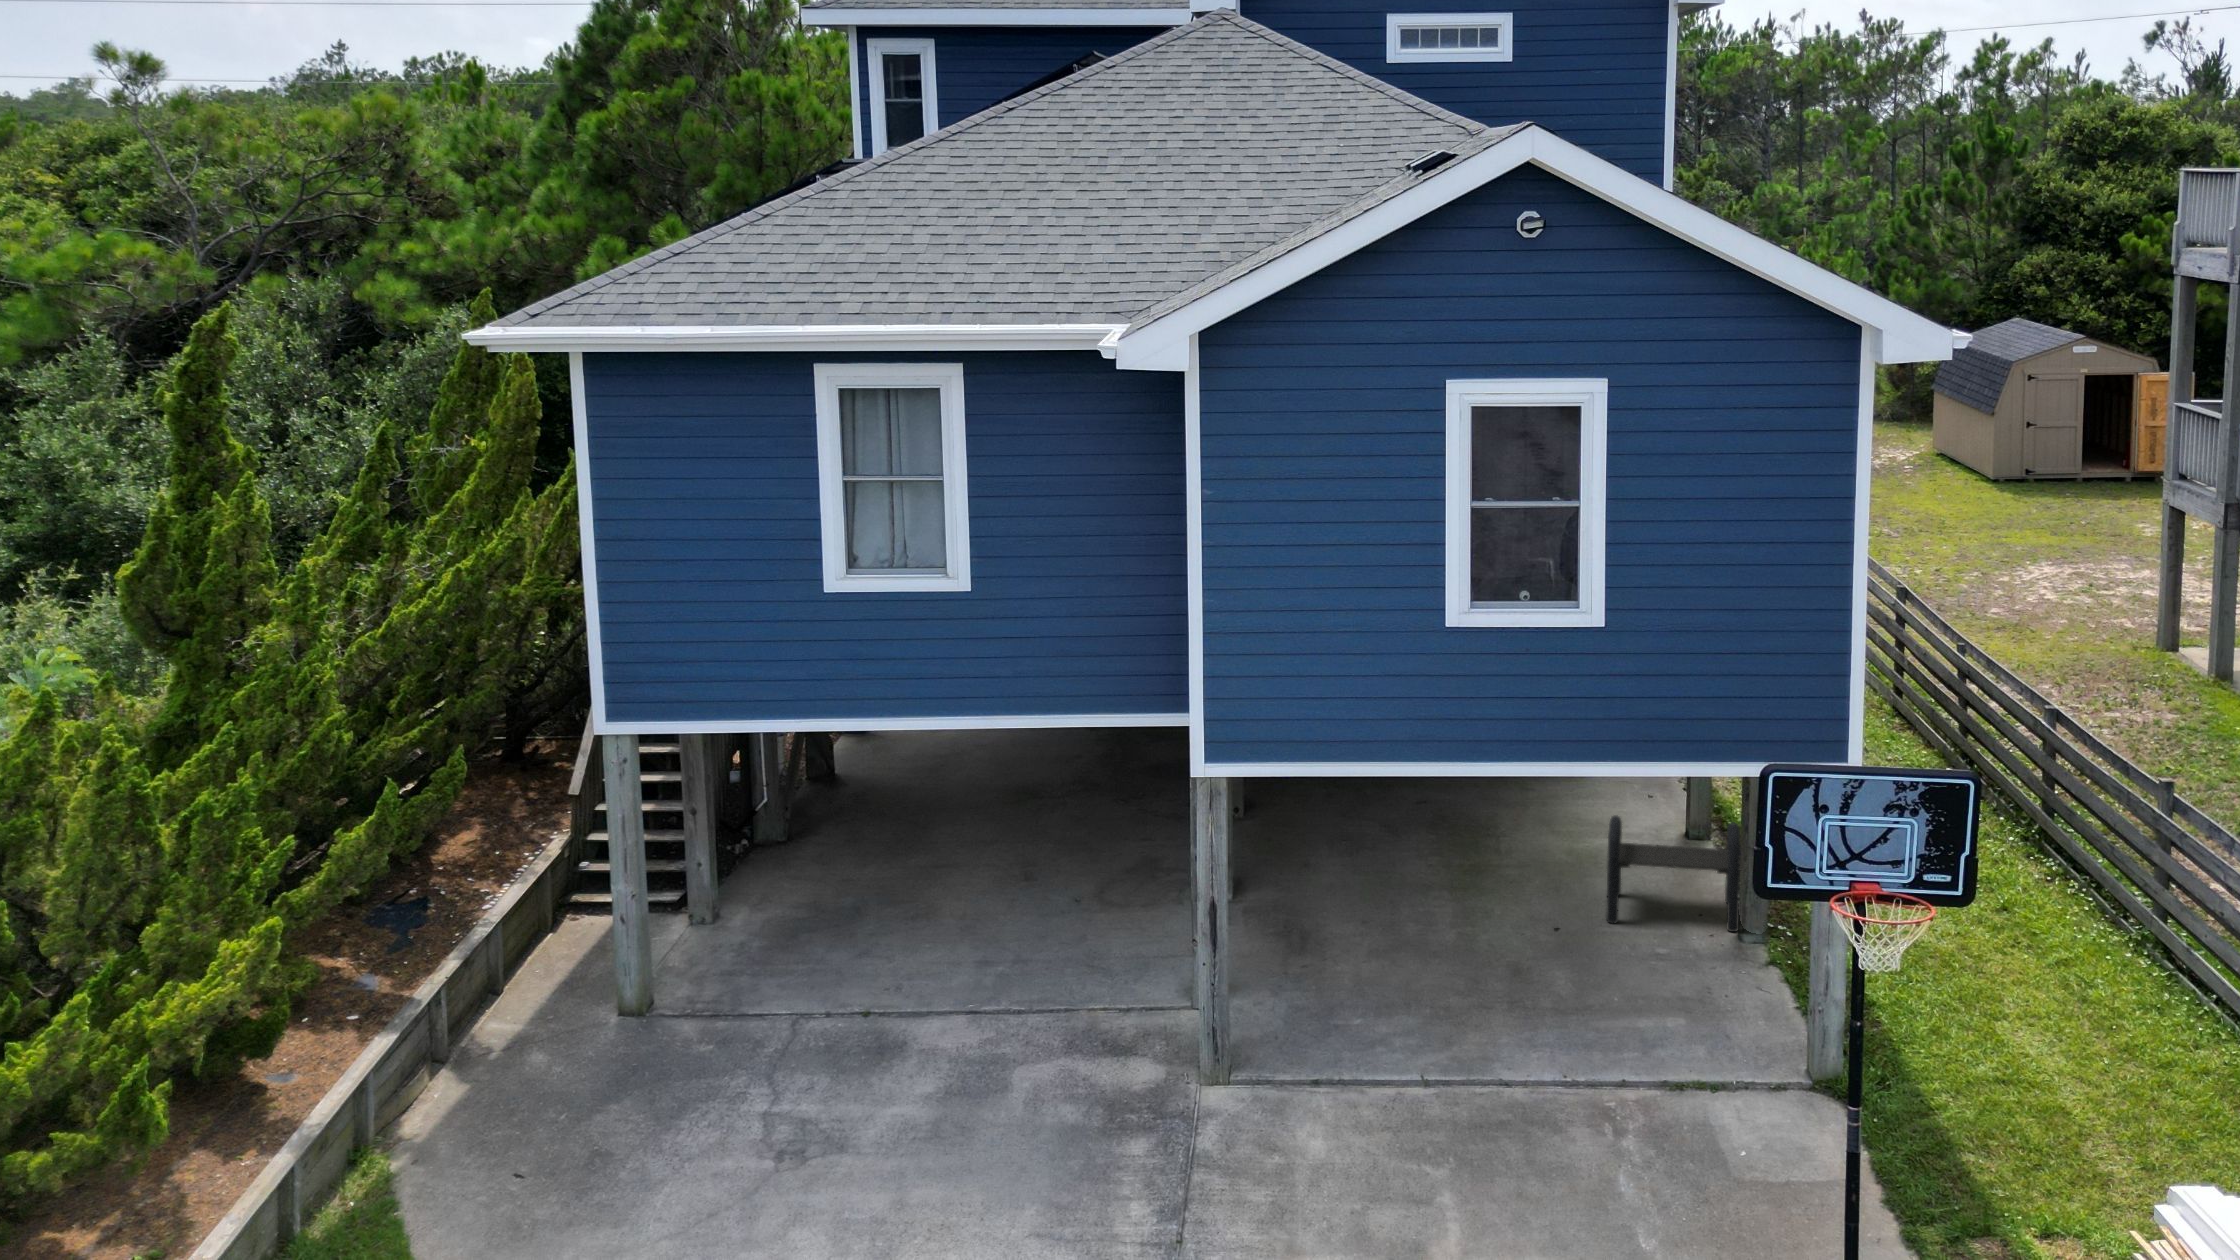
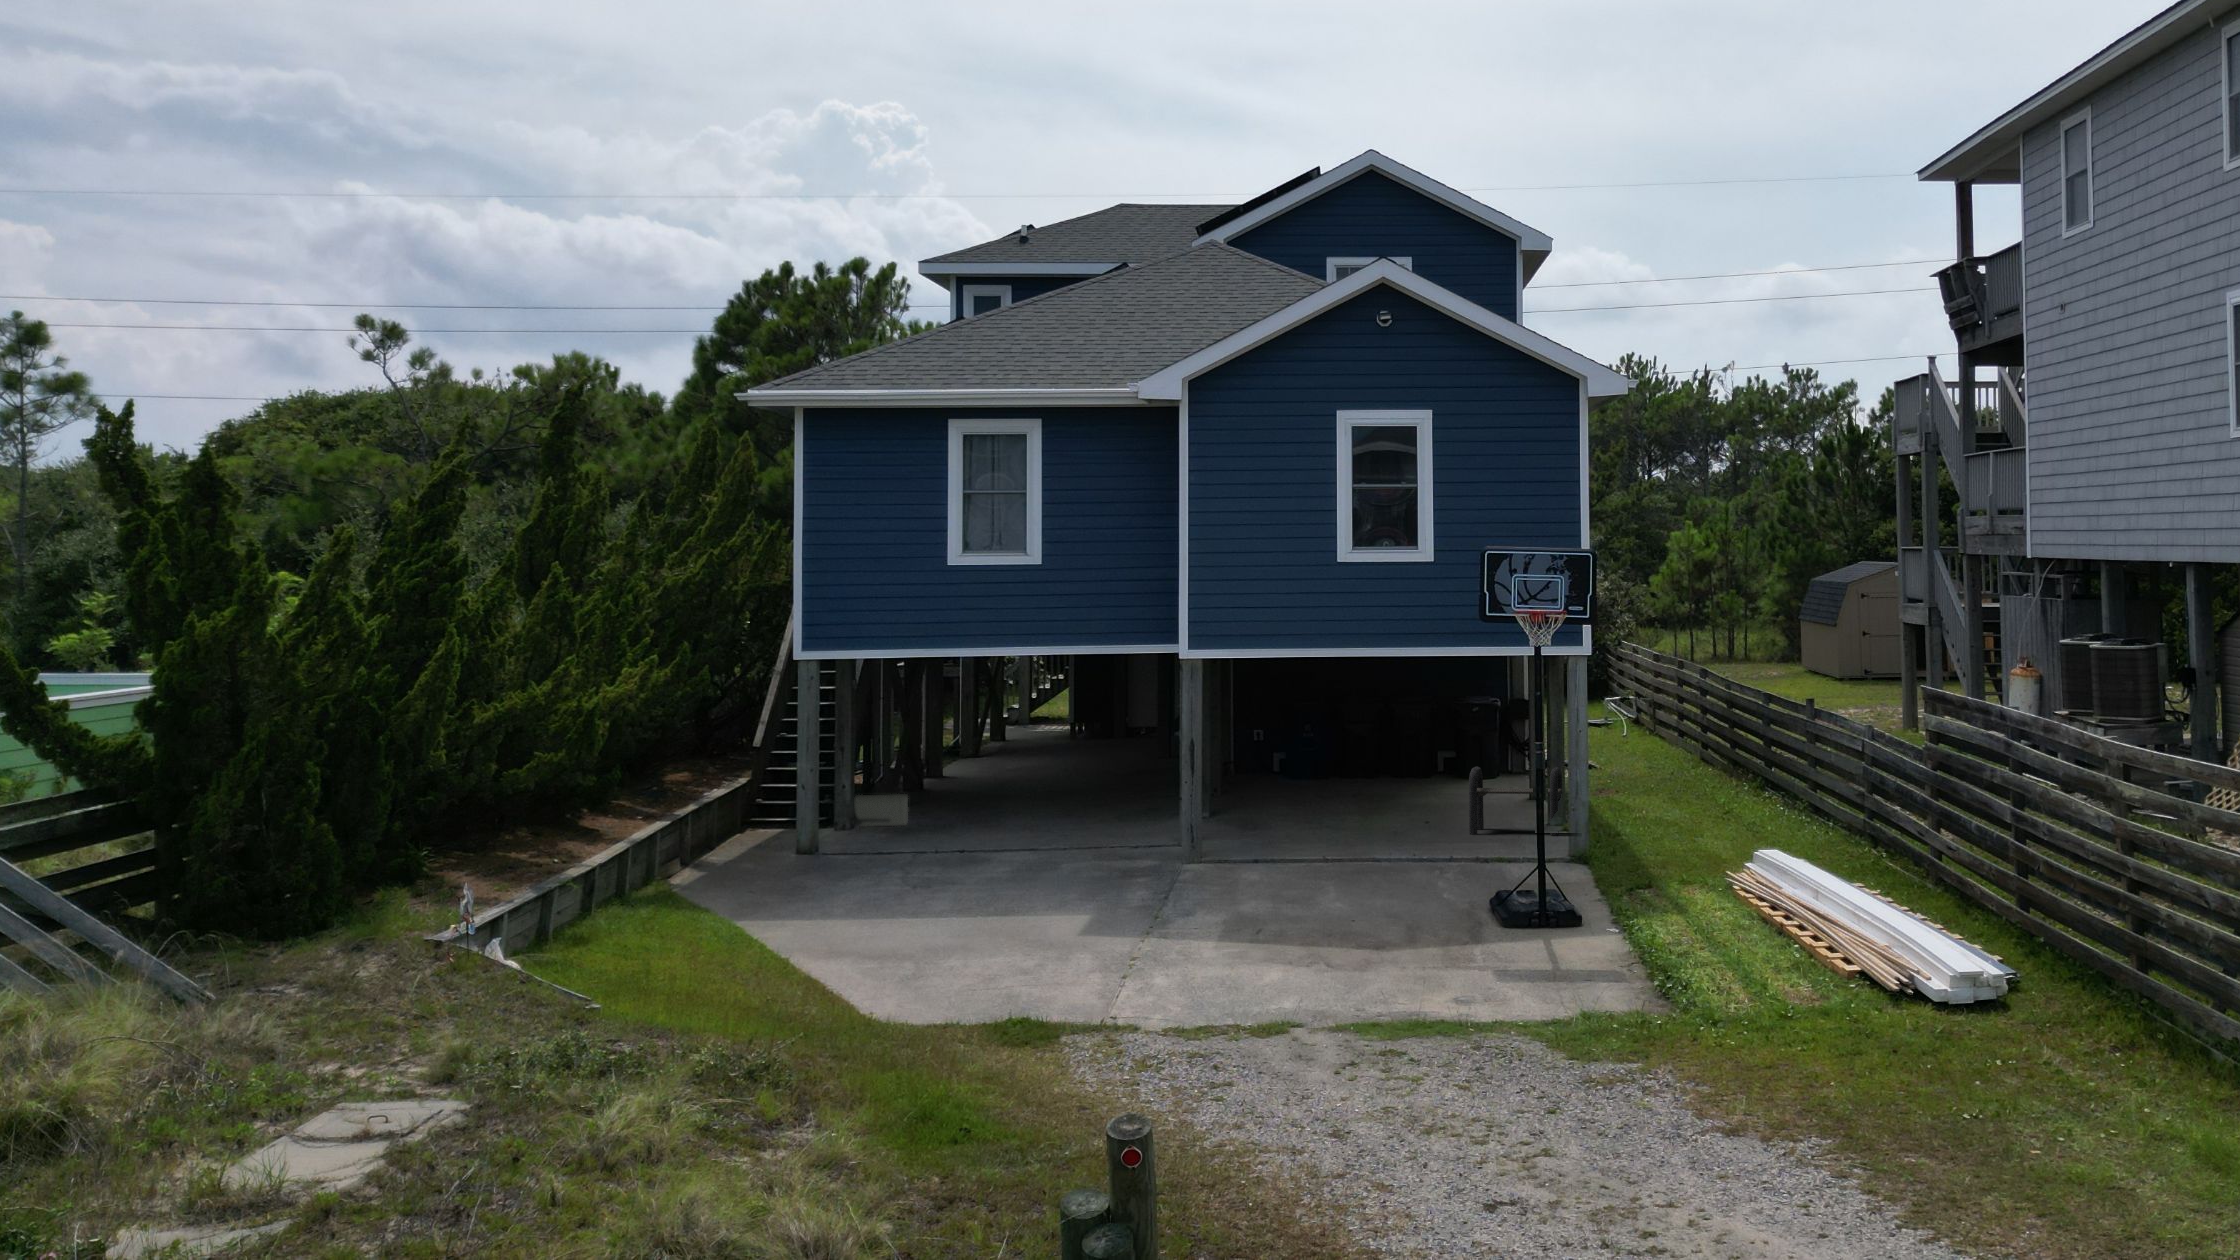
storage bin: none [731,815,810,871] -> present [854,794,908,826]

